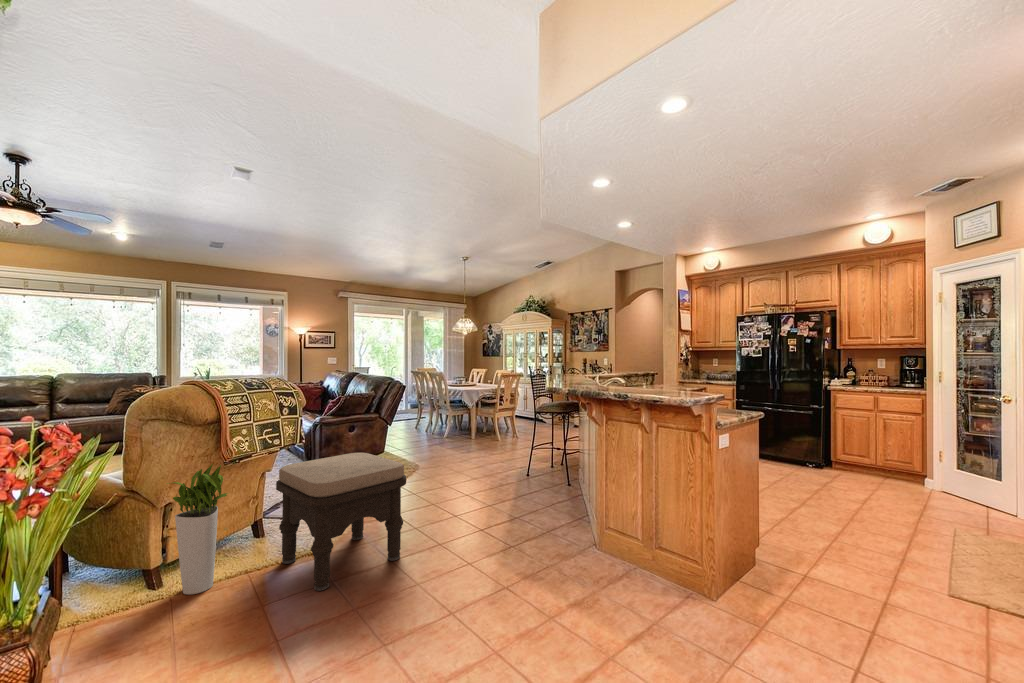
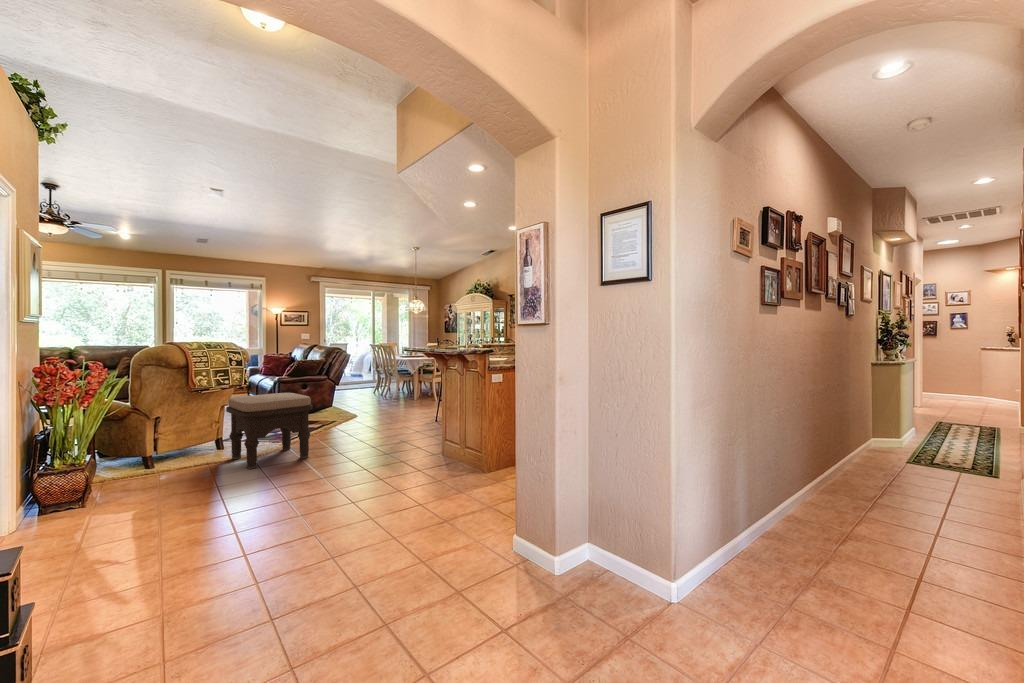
planter: present [167,464,227,594] -> none [154,393,195,470]

